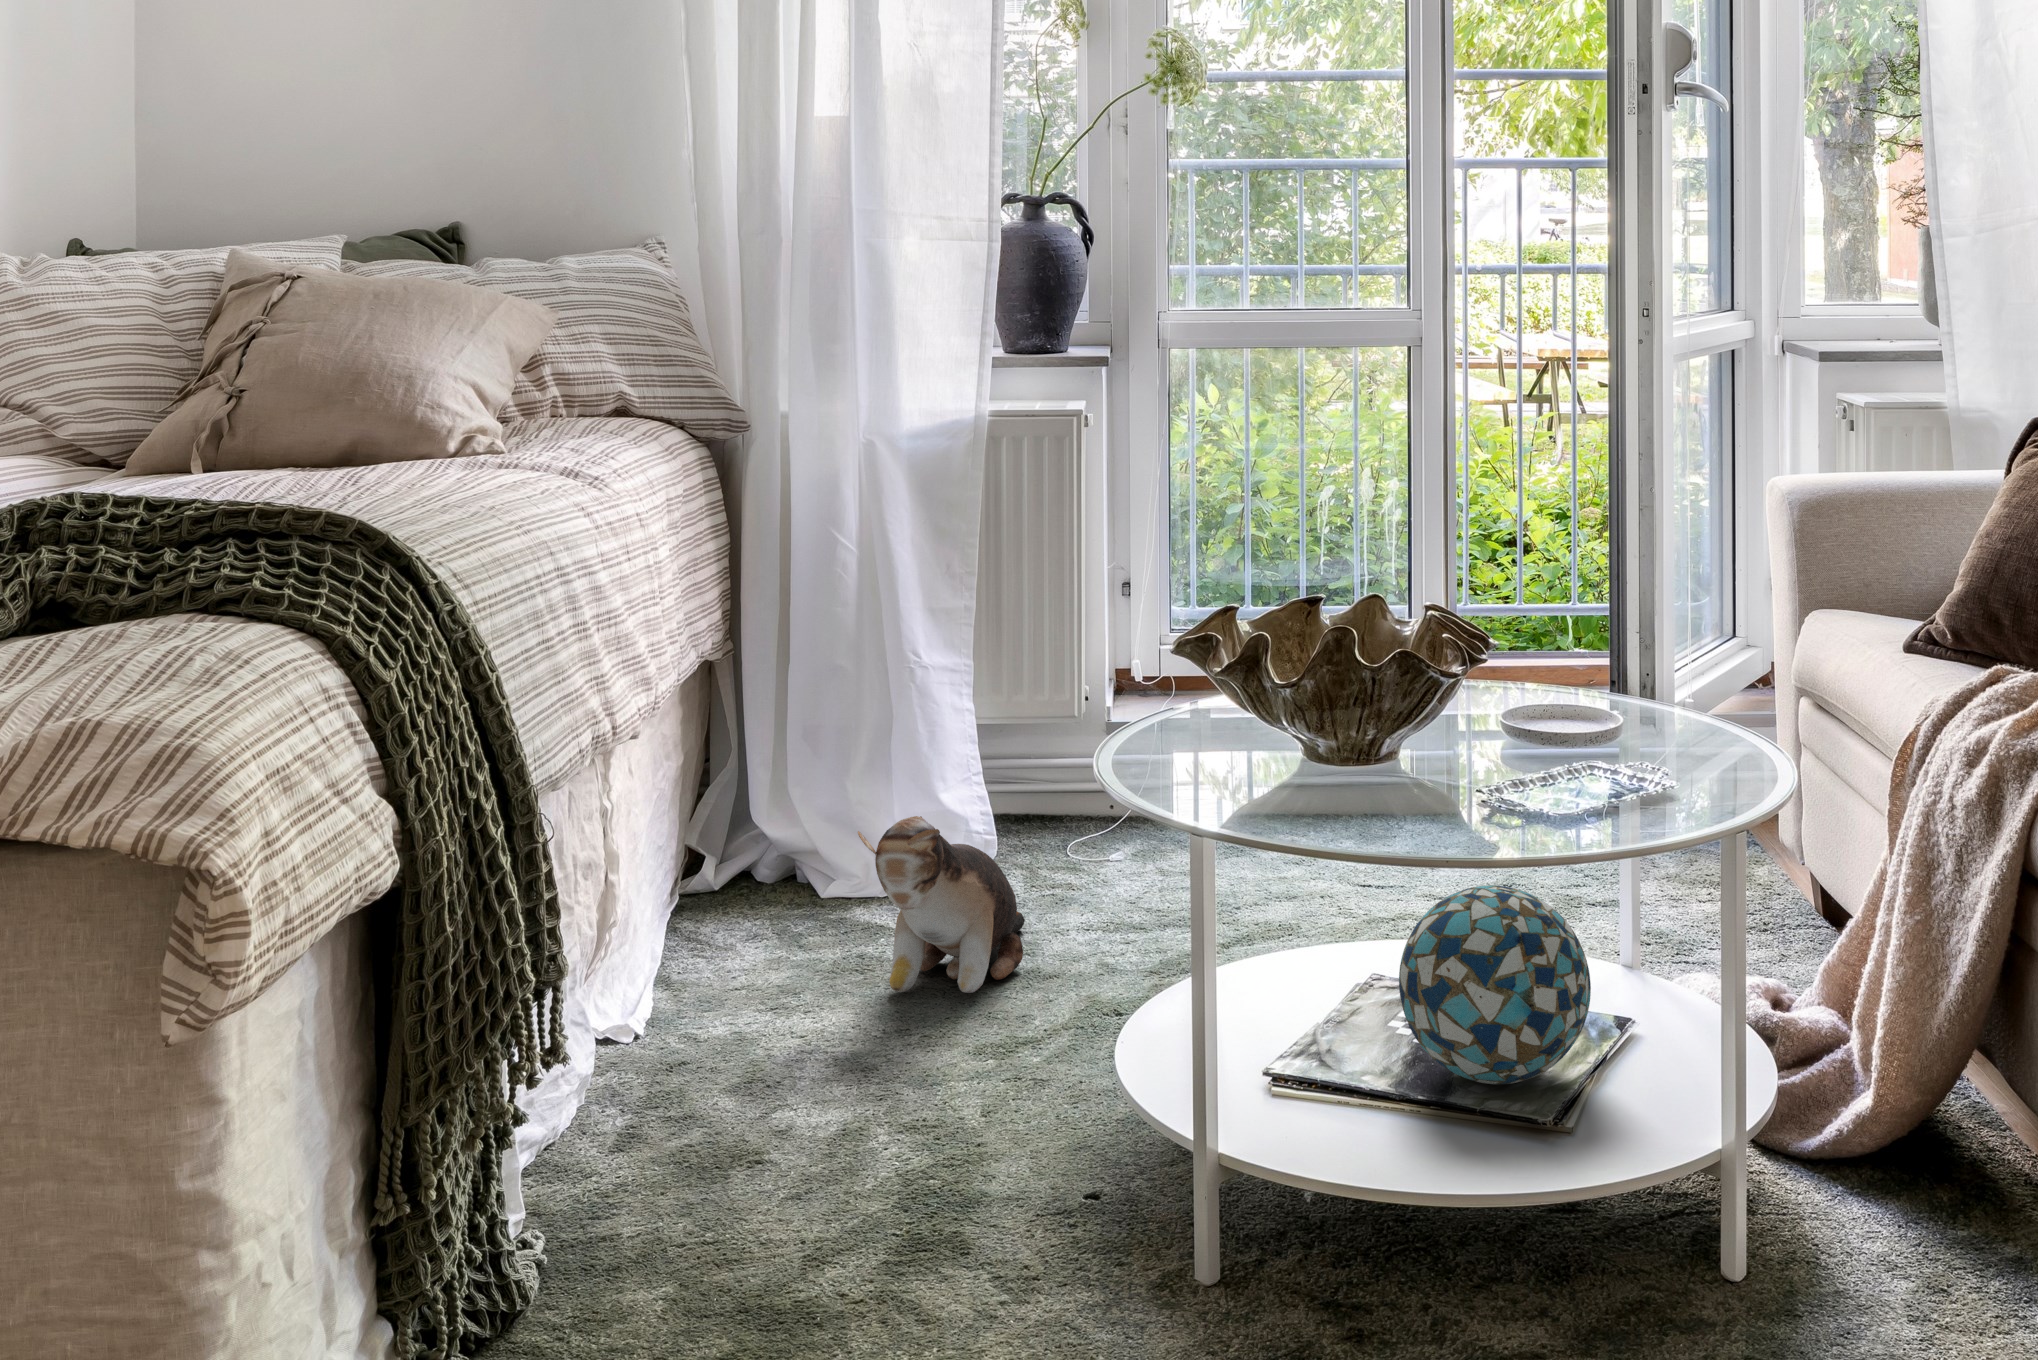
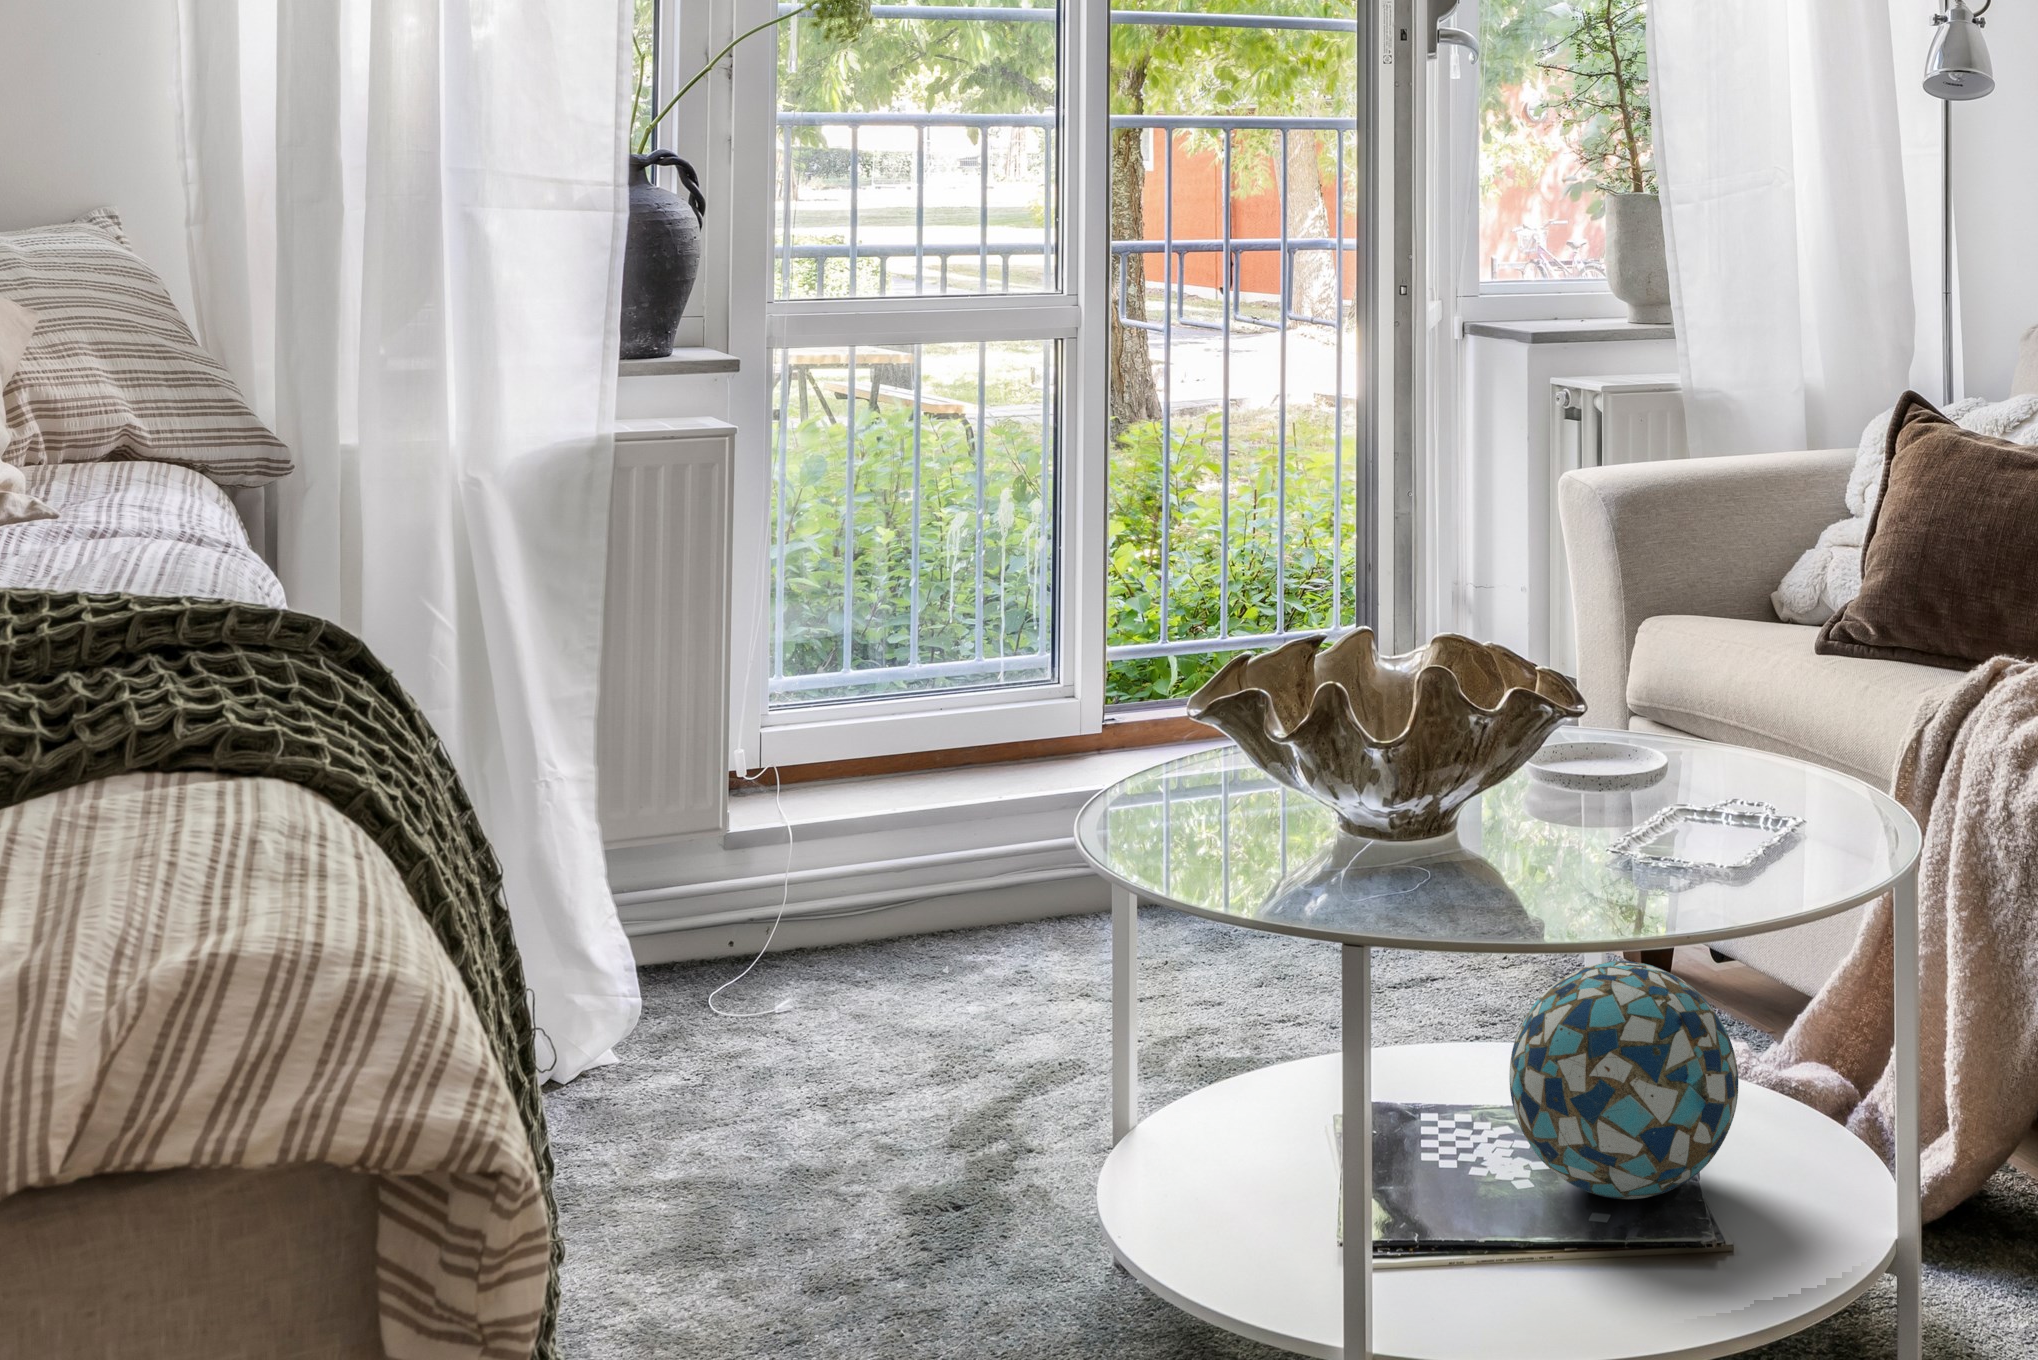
plush toy: present [858,816,1025,993] -> none [637,970,814,1209]

